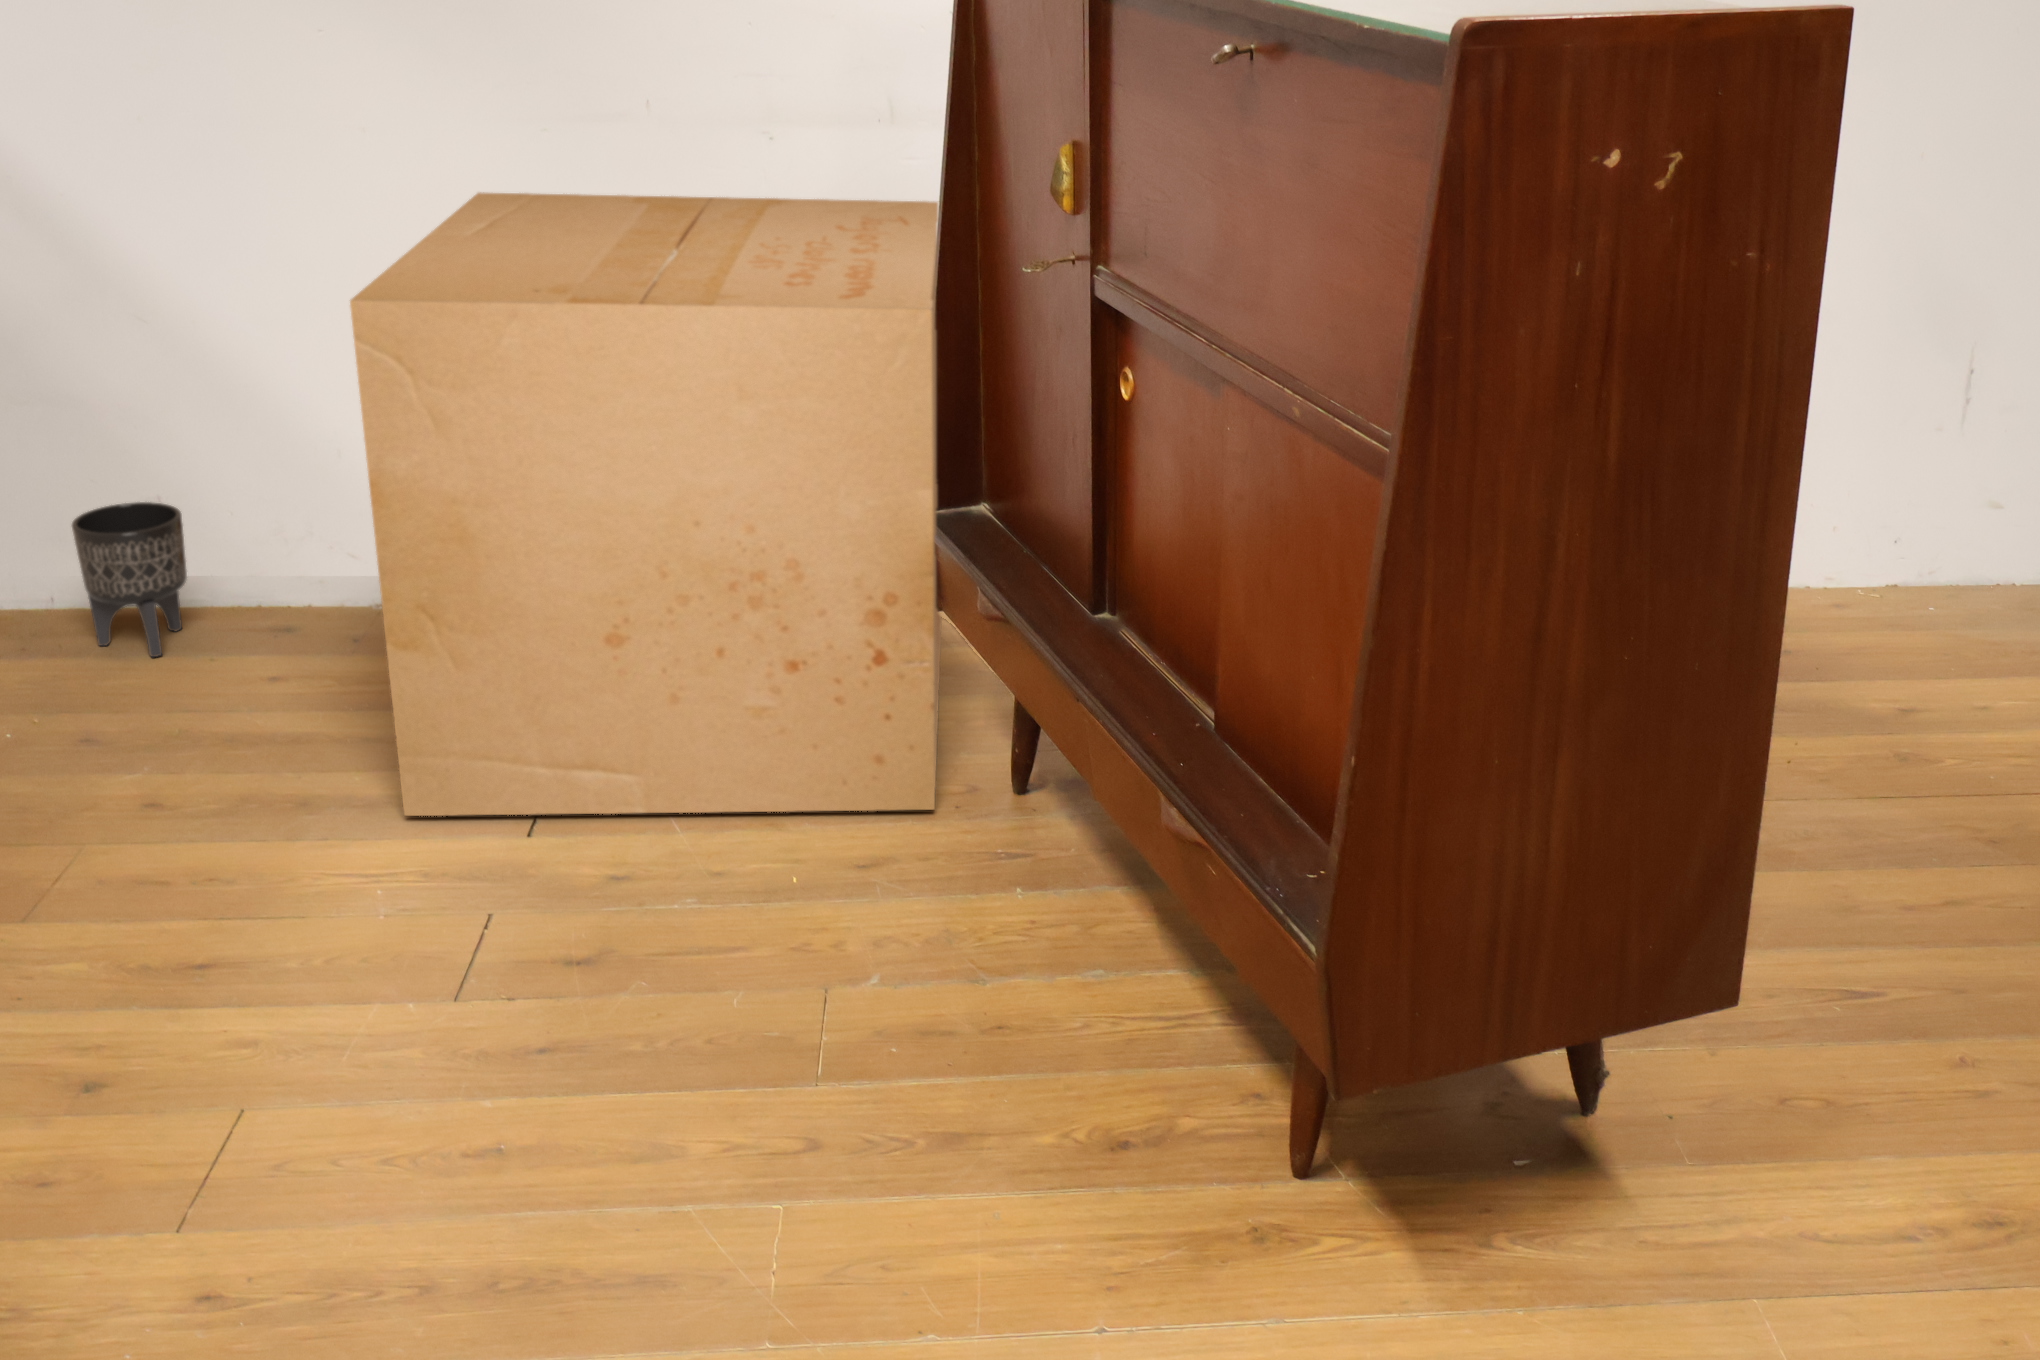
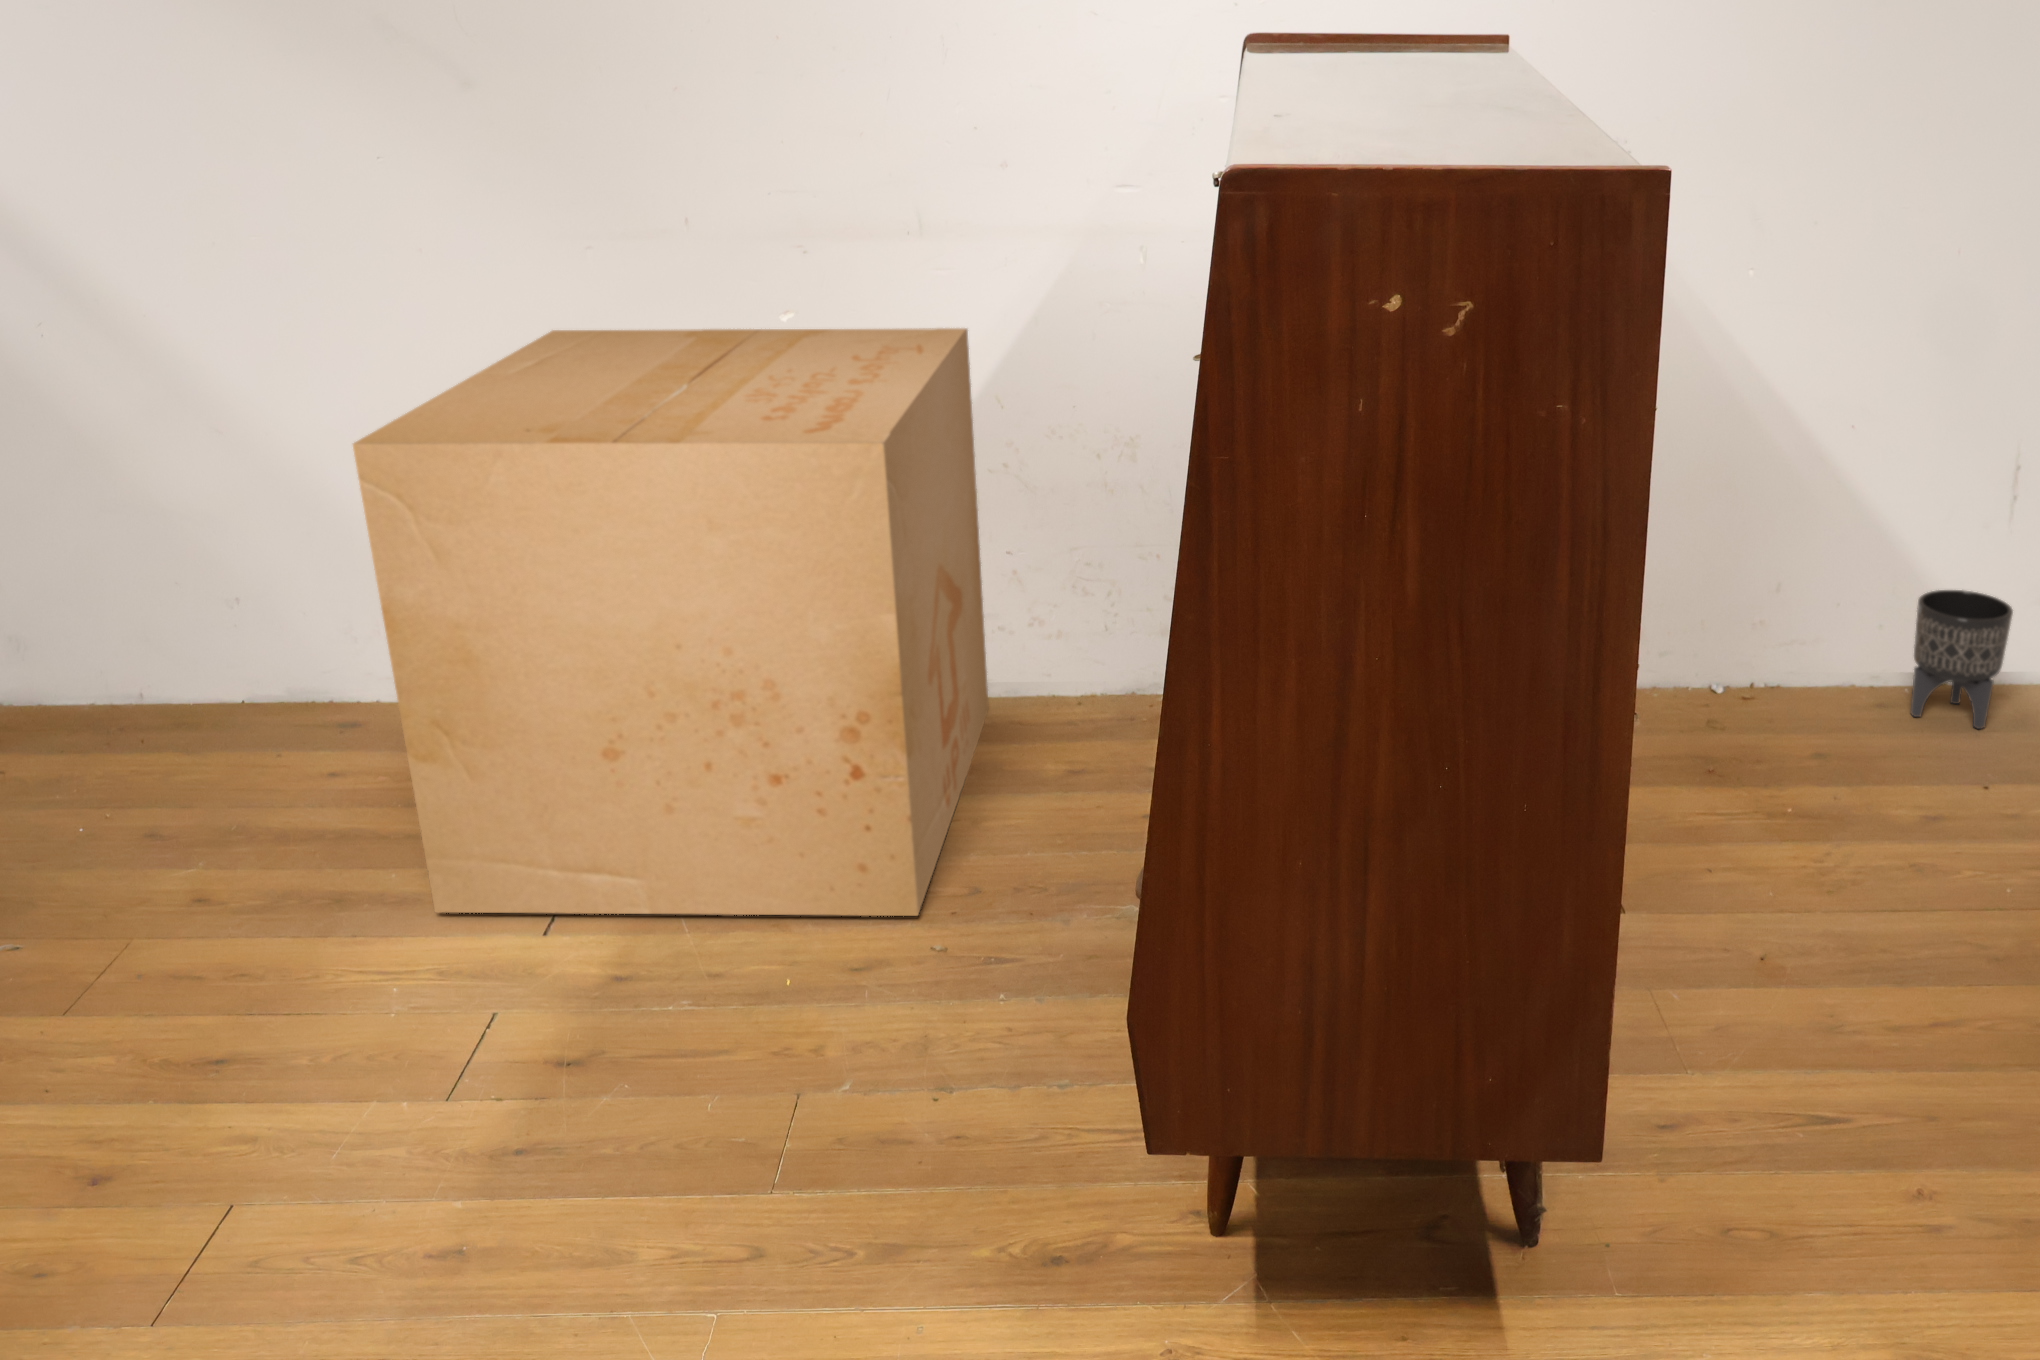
planter: present [72,502,187,657] -> present [1911,590,2013,729]

